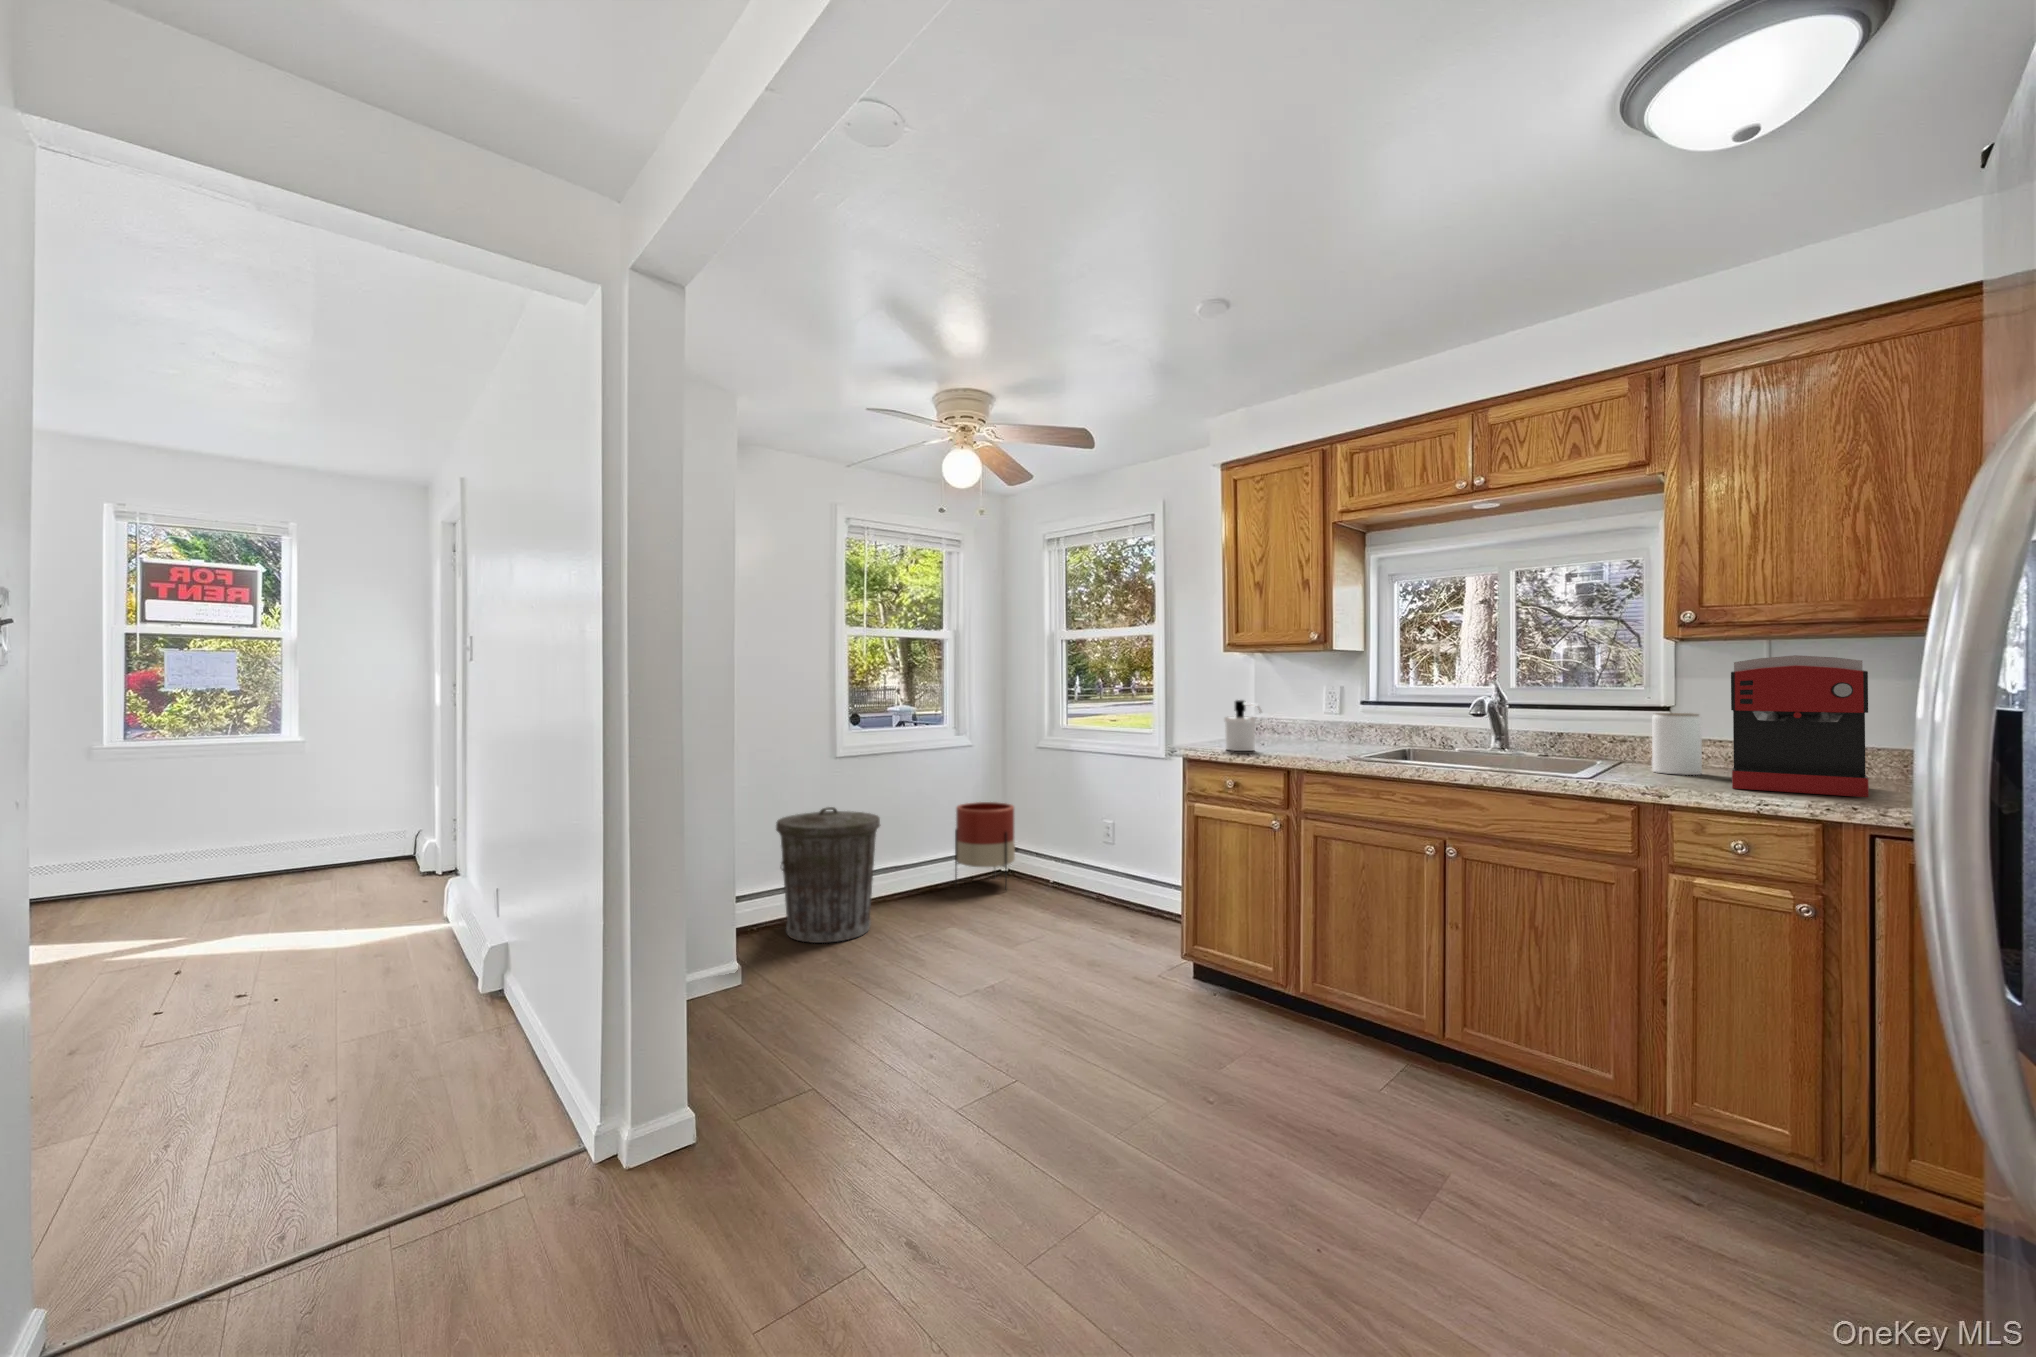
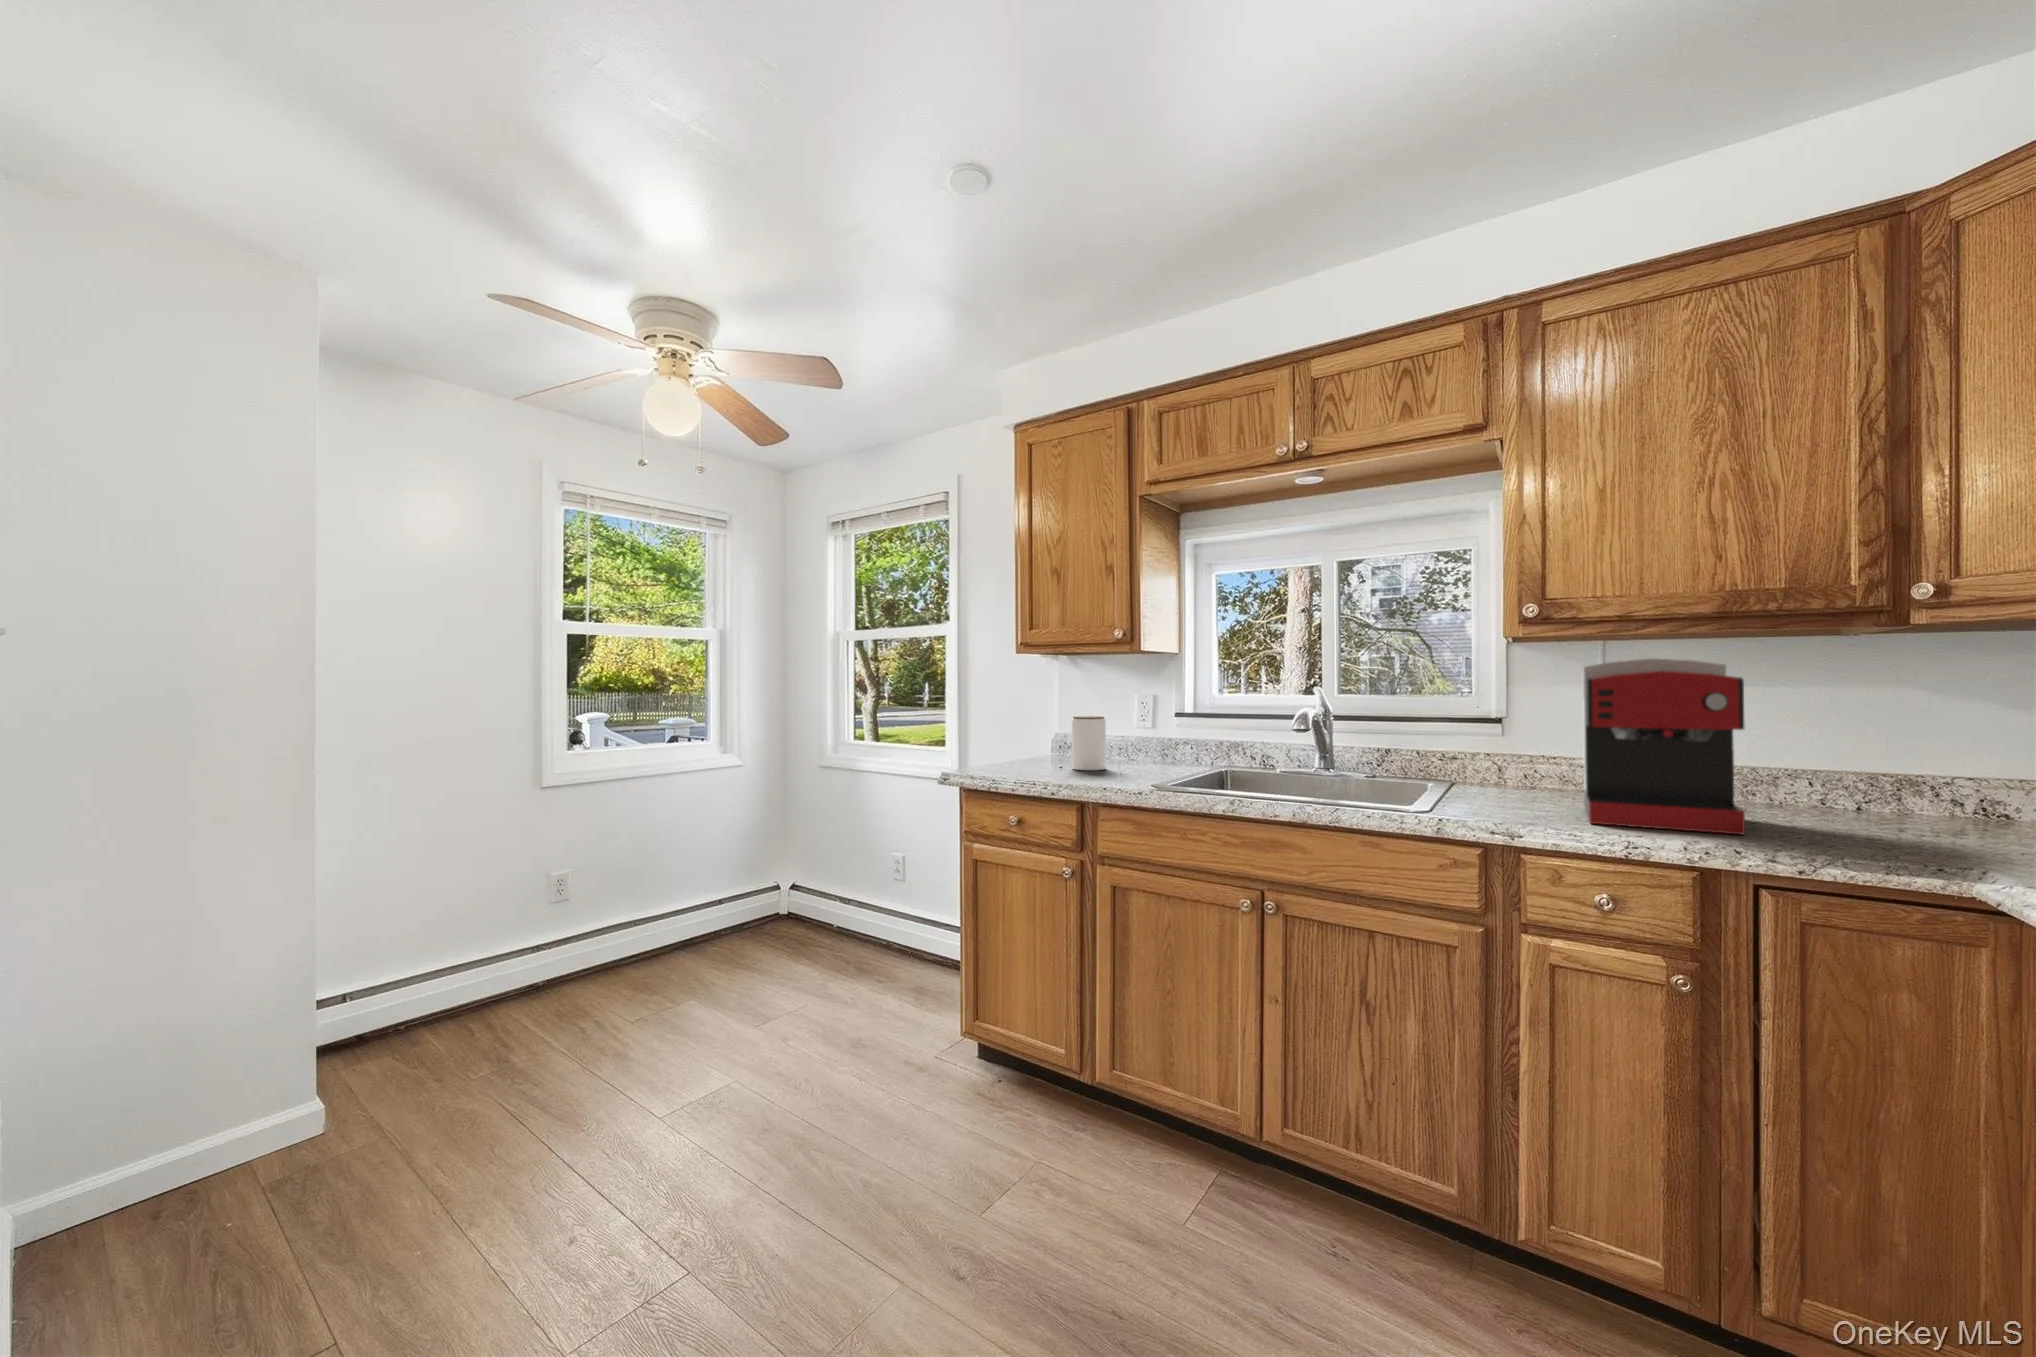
soap dispenser: present [1225,700,1262,751] -> none [1012,713,1055,776]
jar: present [1652,713,1702,775] -> present [1072,716,1106,770]
planter: present [955,802,1015,889] -> none [713,834,789,942]
trash can: present [776,807,880,943] -> none [436,856,592,1040]

